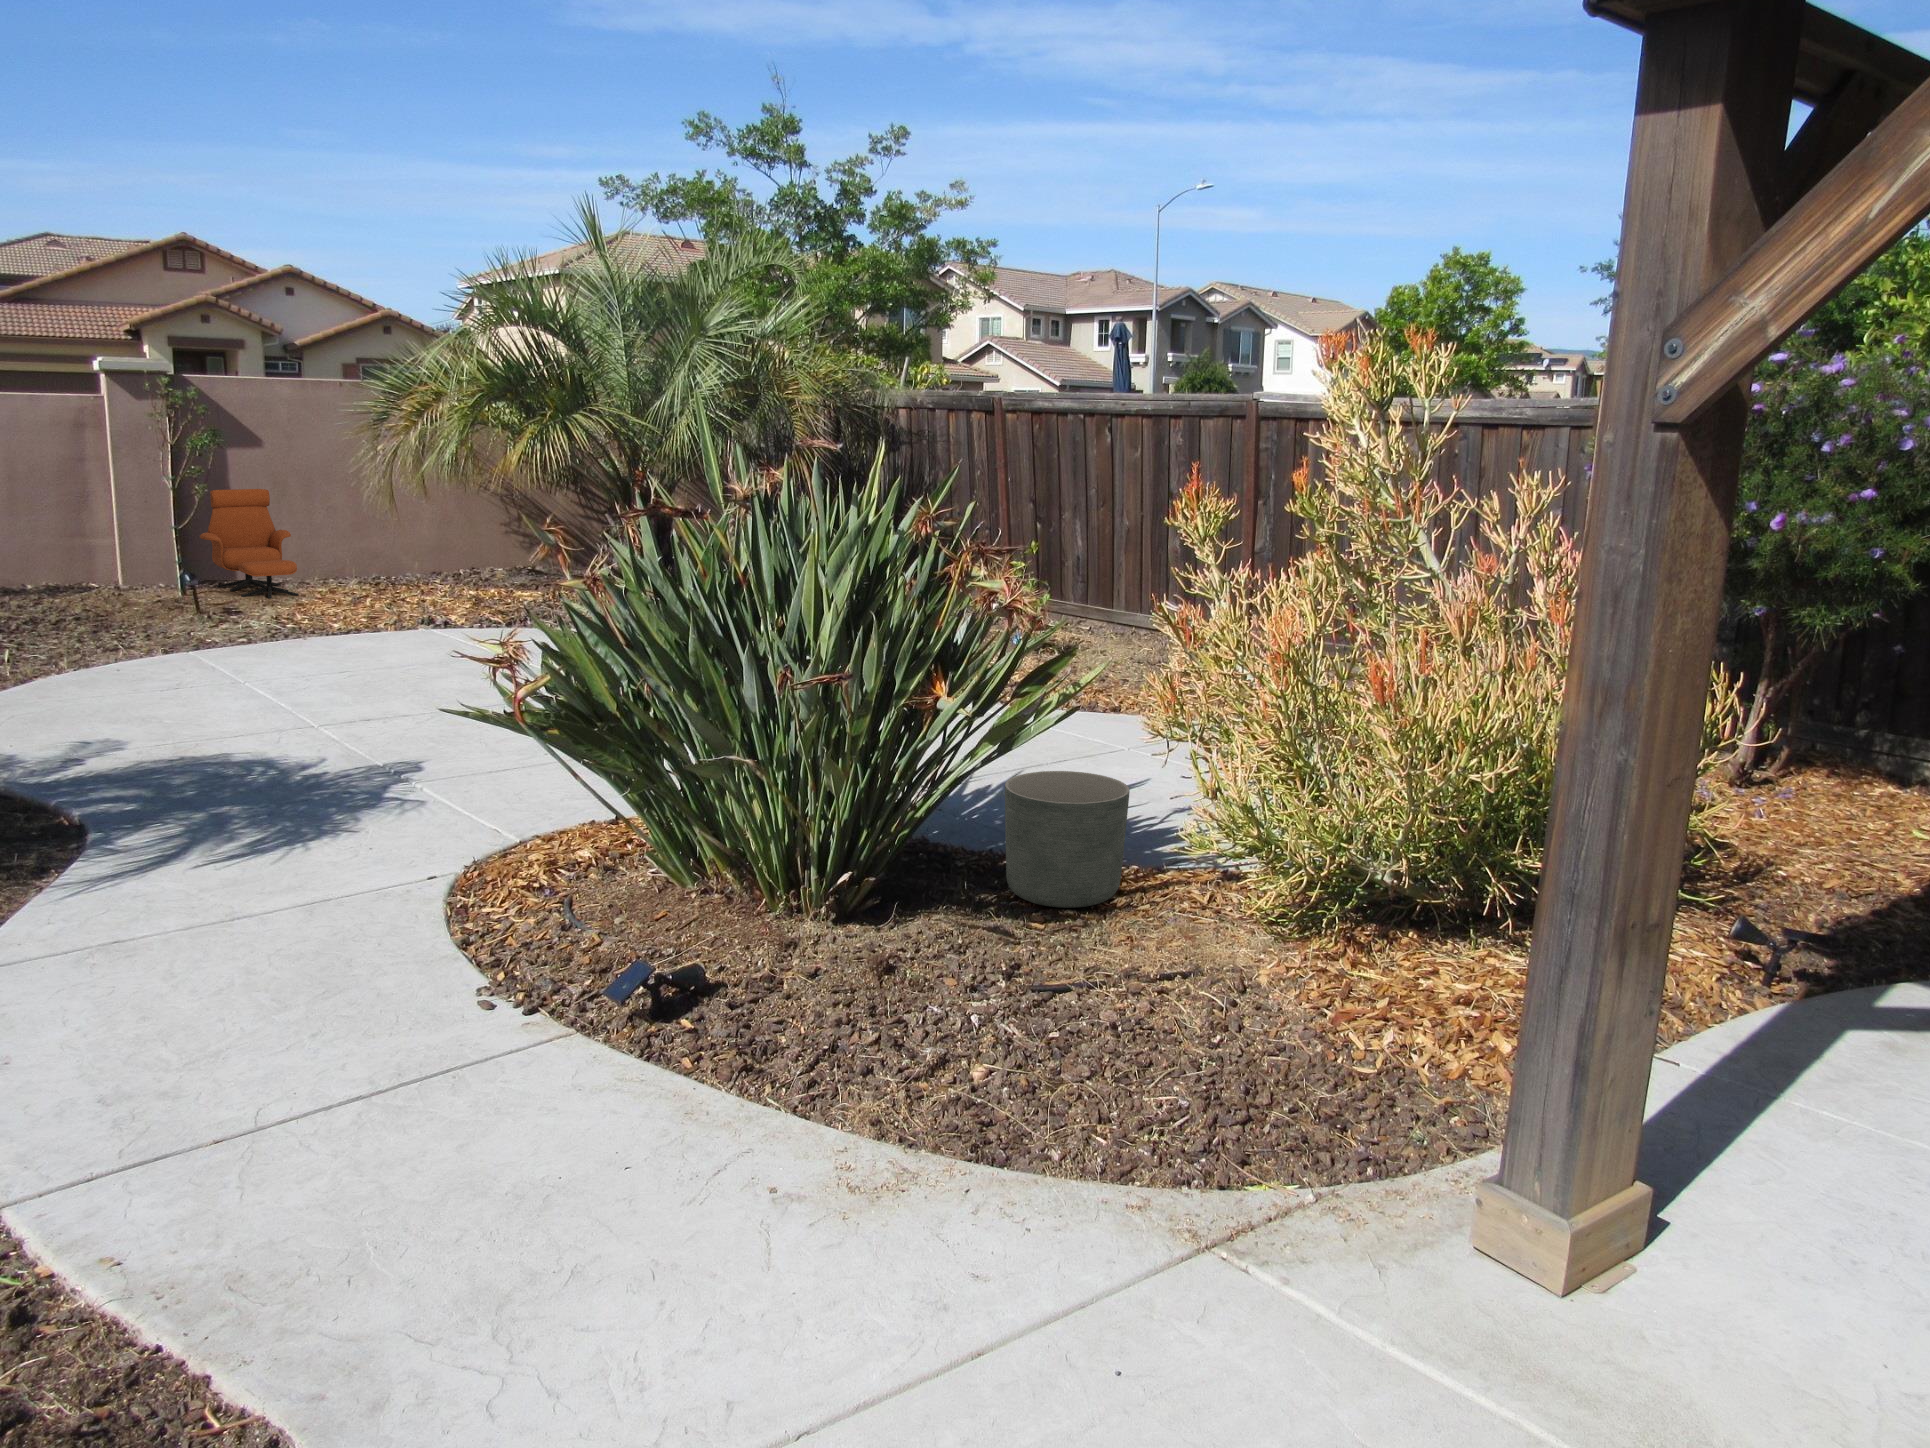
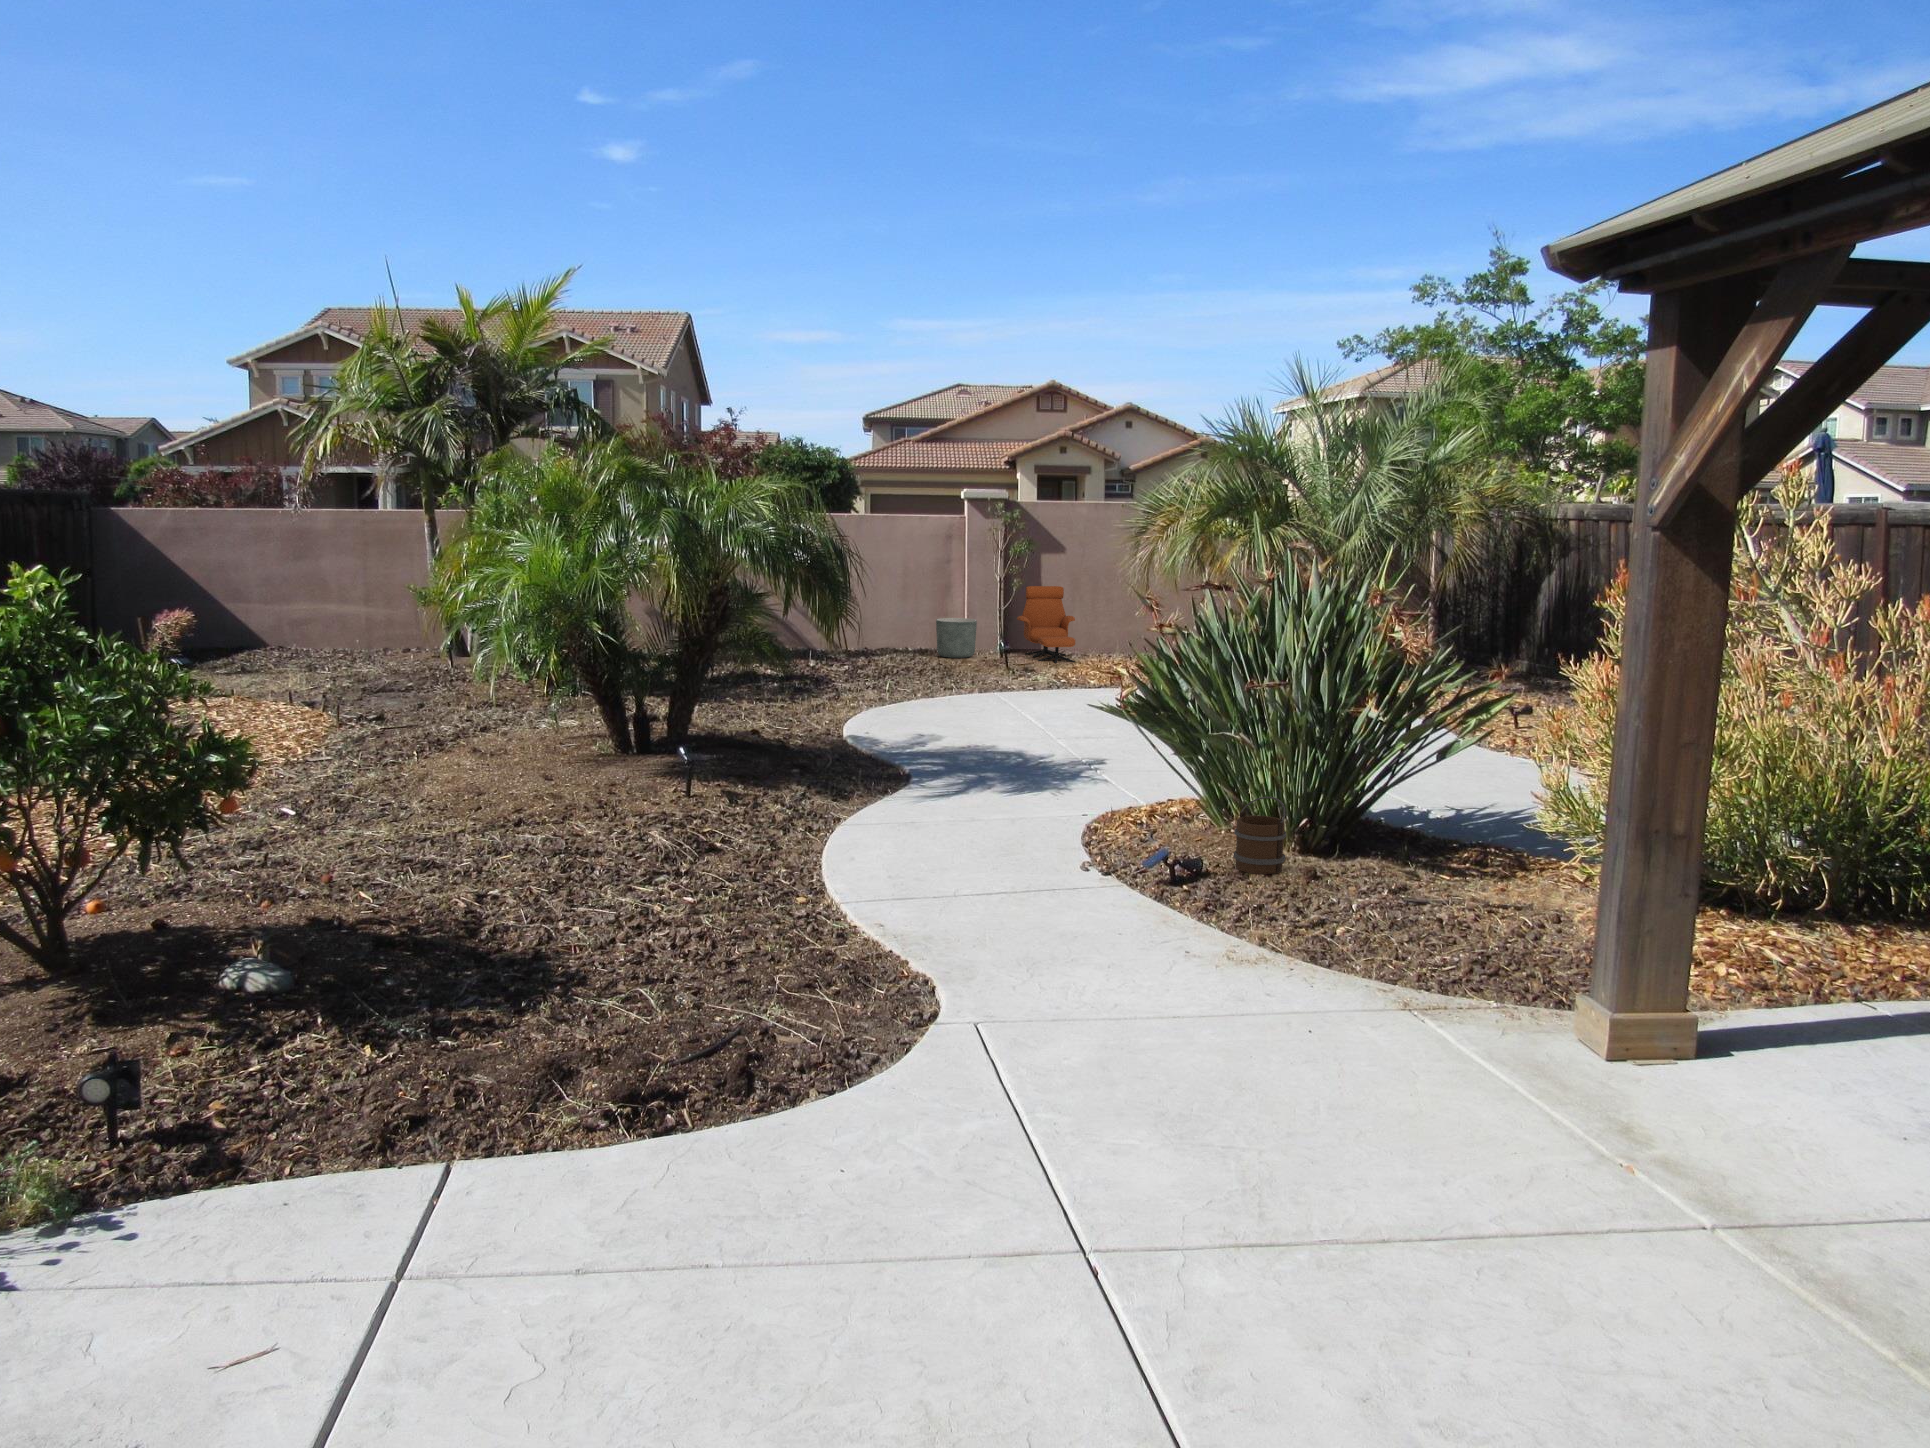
planter: present [1005,771,1130,908] -> present [936,618,977,658]
bucket: none [731,839,812,968] -> present [1233,797,1286,874]

